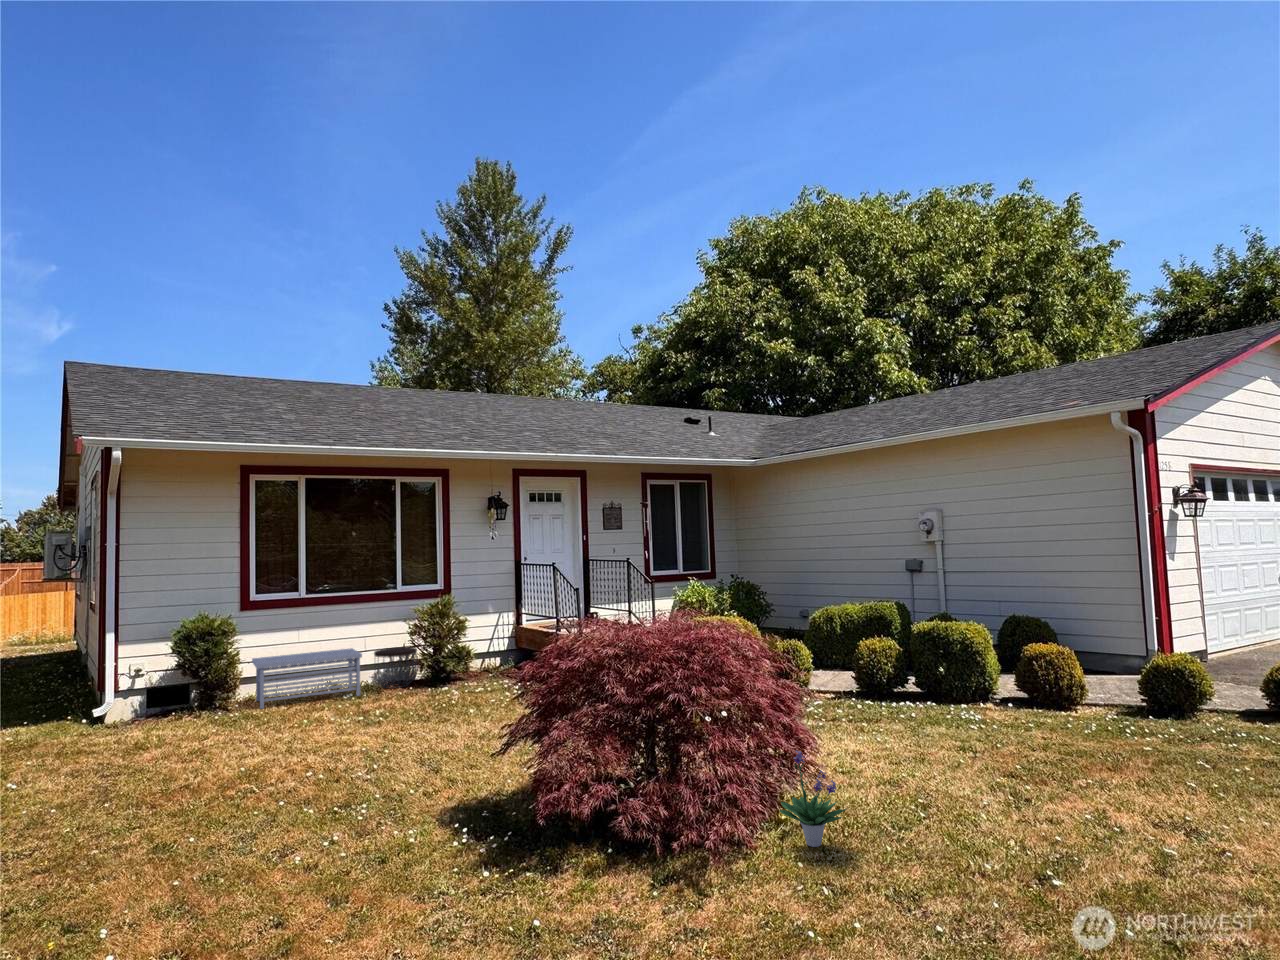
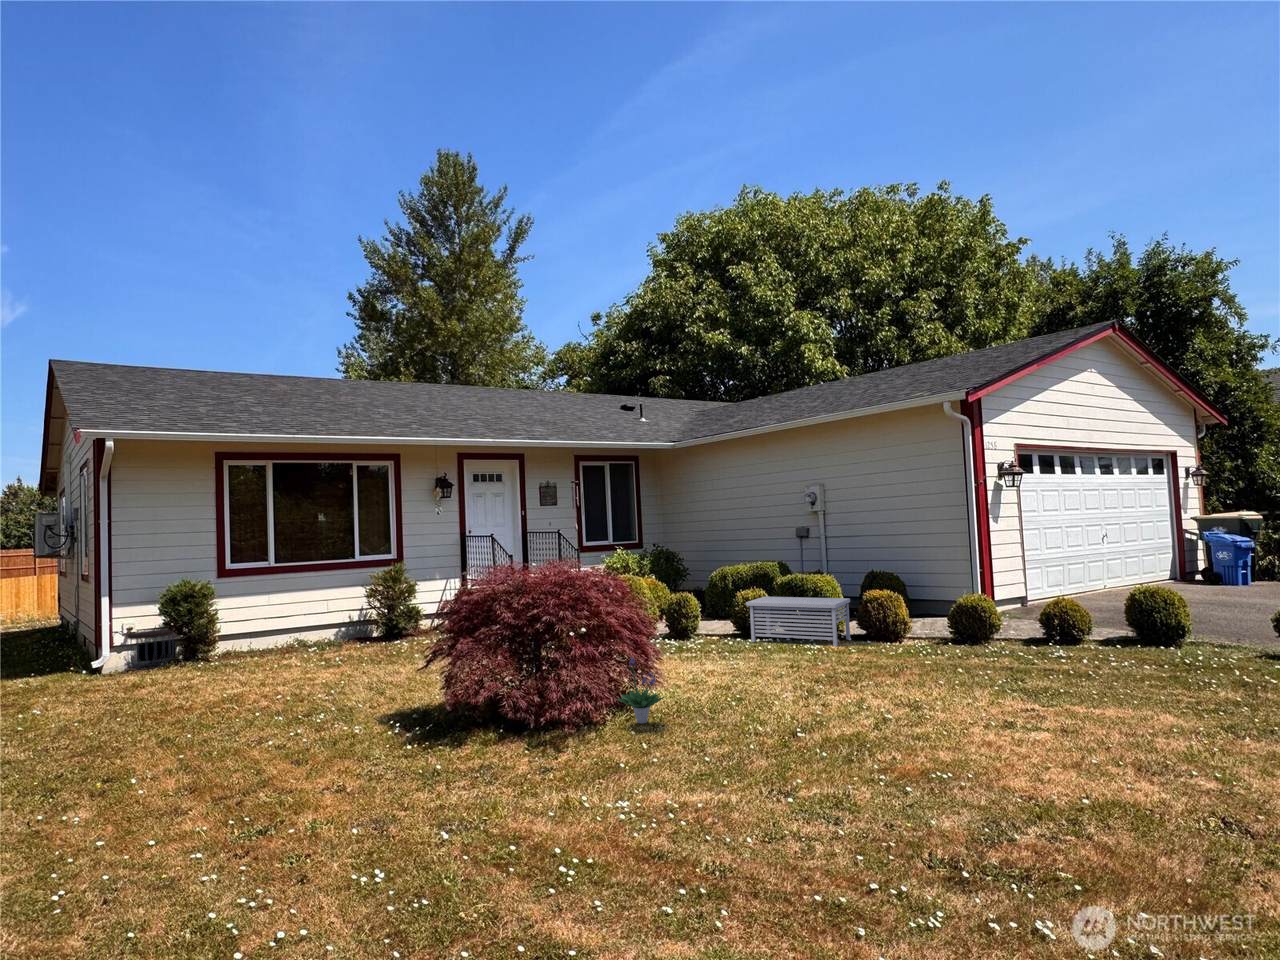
side table: present [374,647,417,688] -> present [126,629,174,670]
storage bench: present [252,648,362,709] -> present [746,597,850,647]

